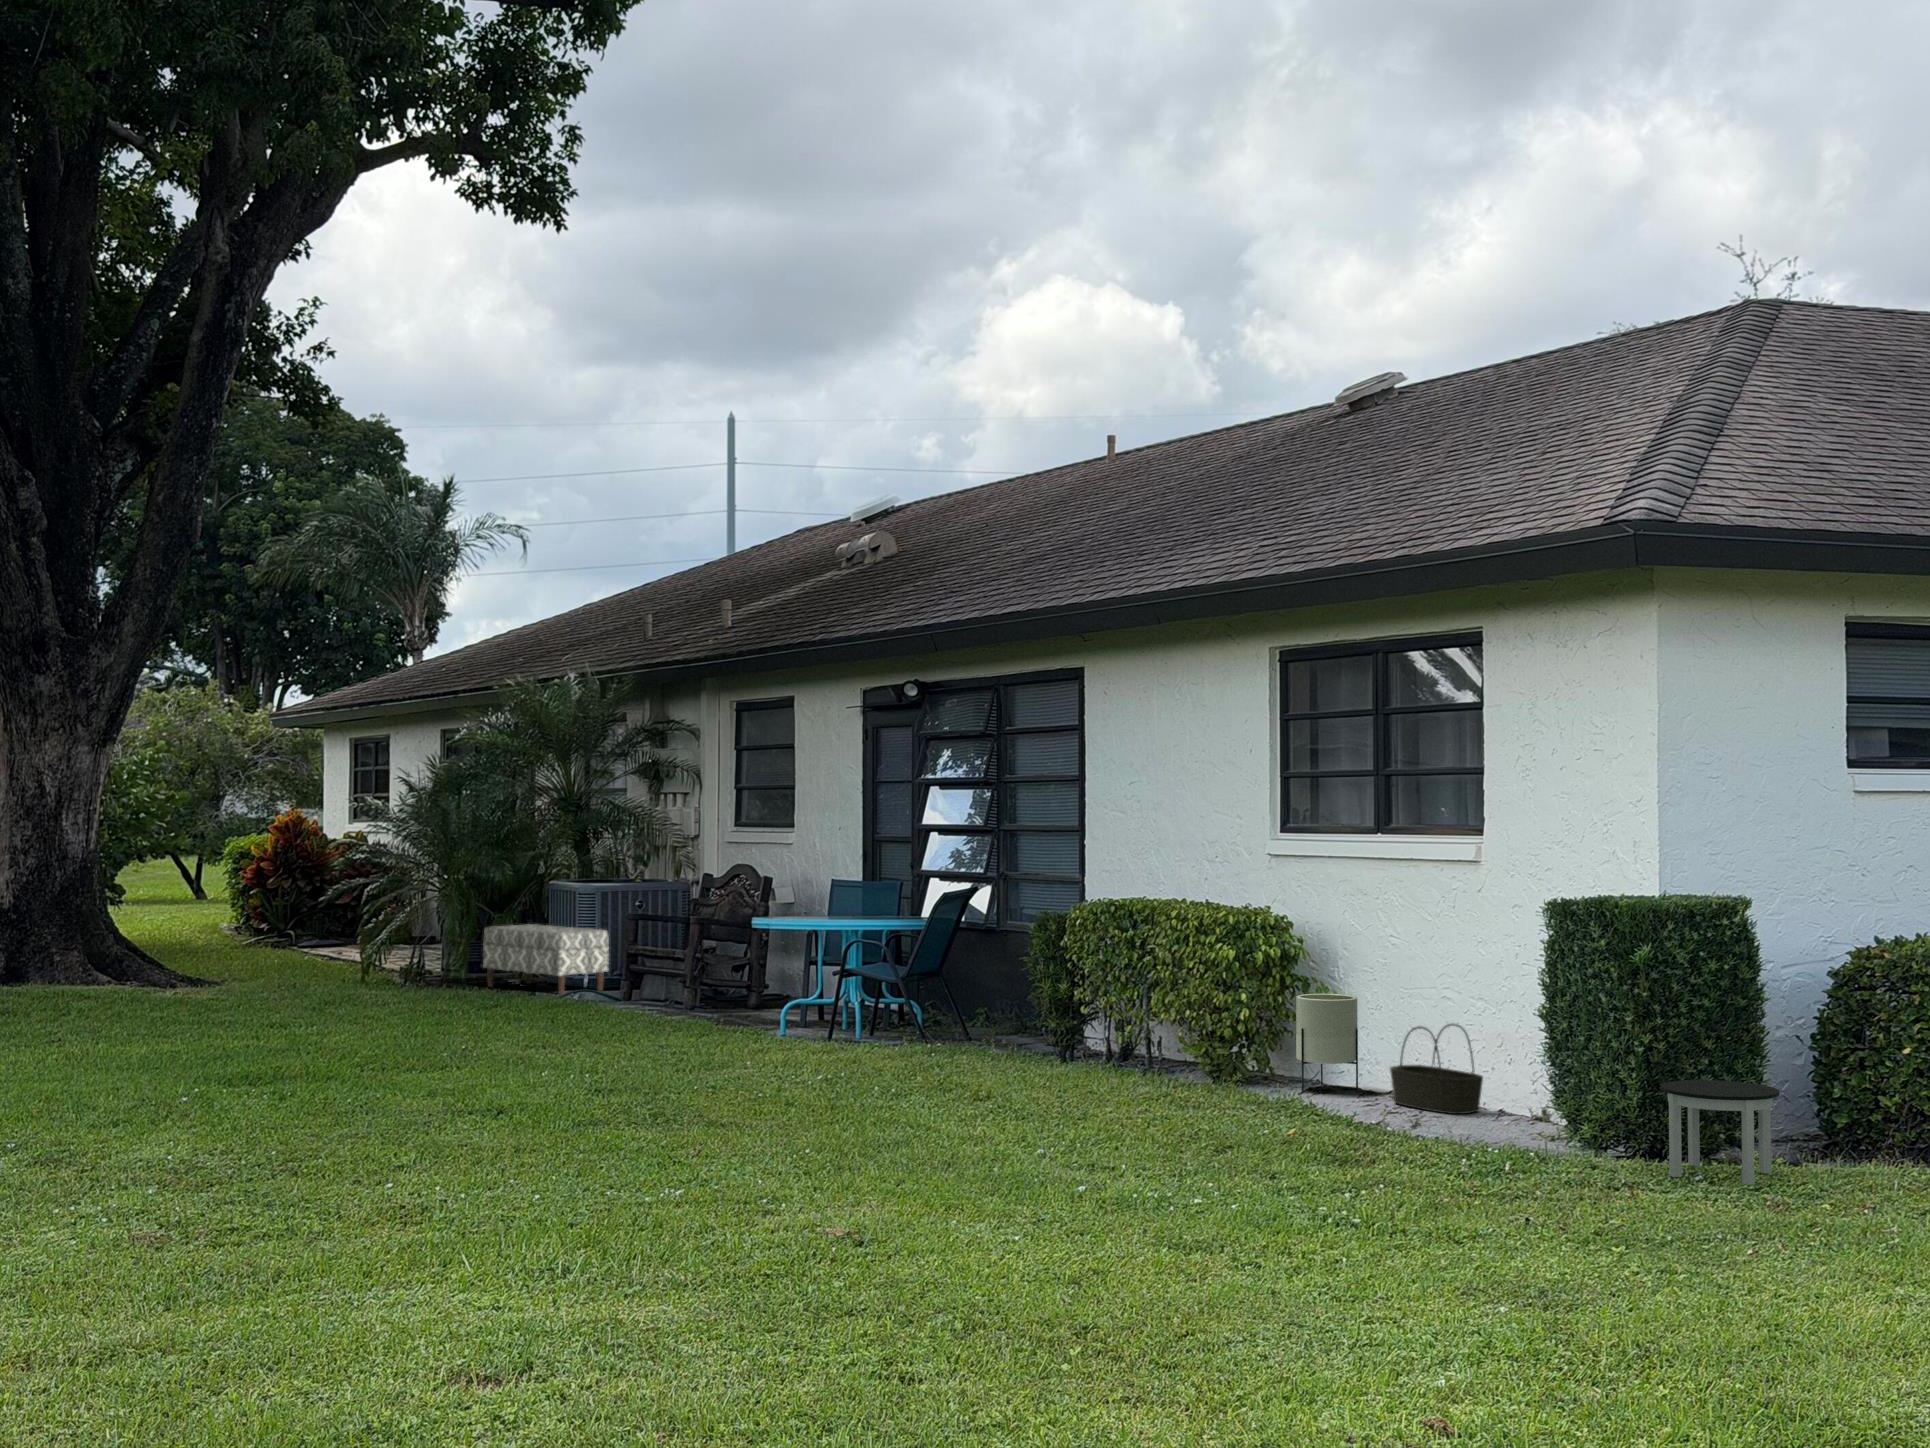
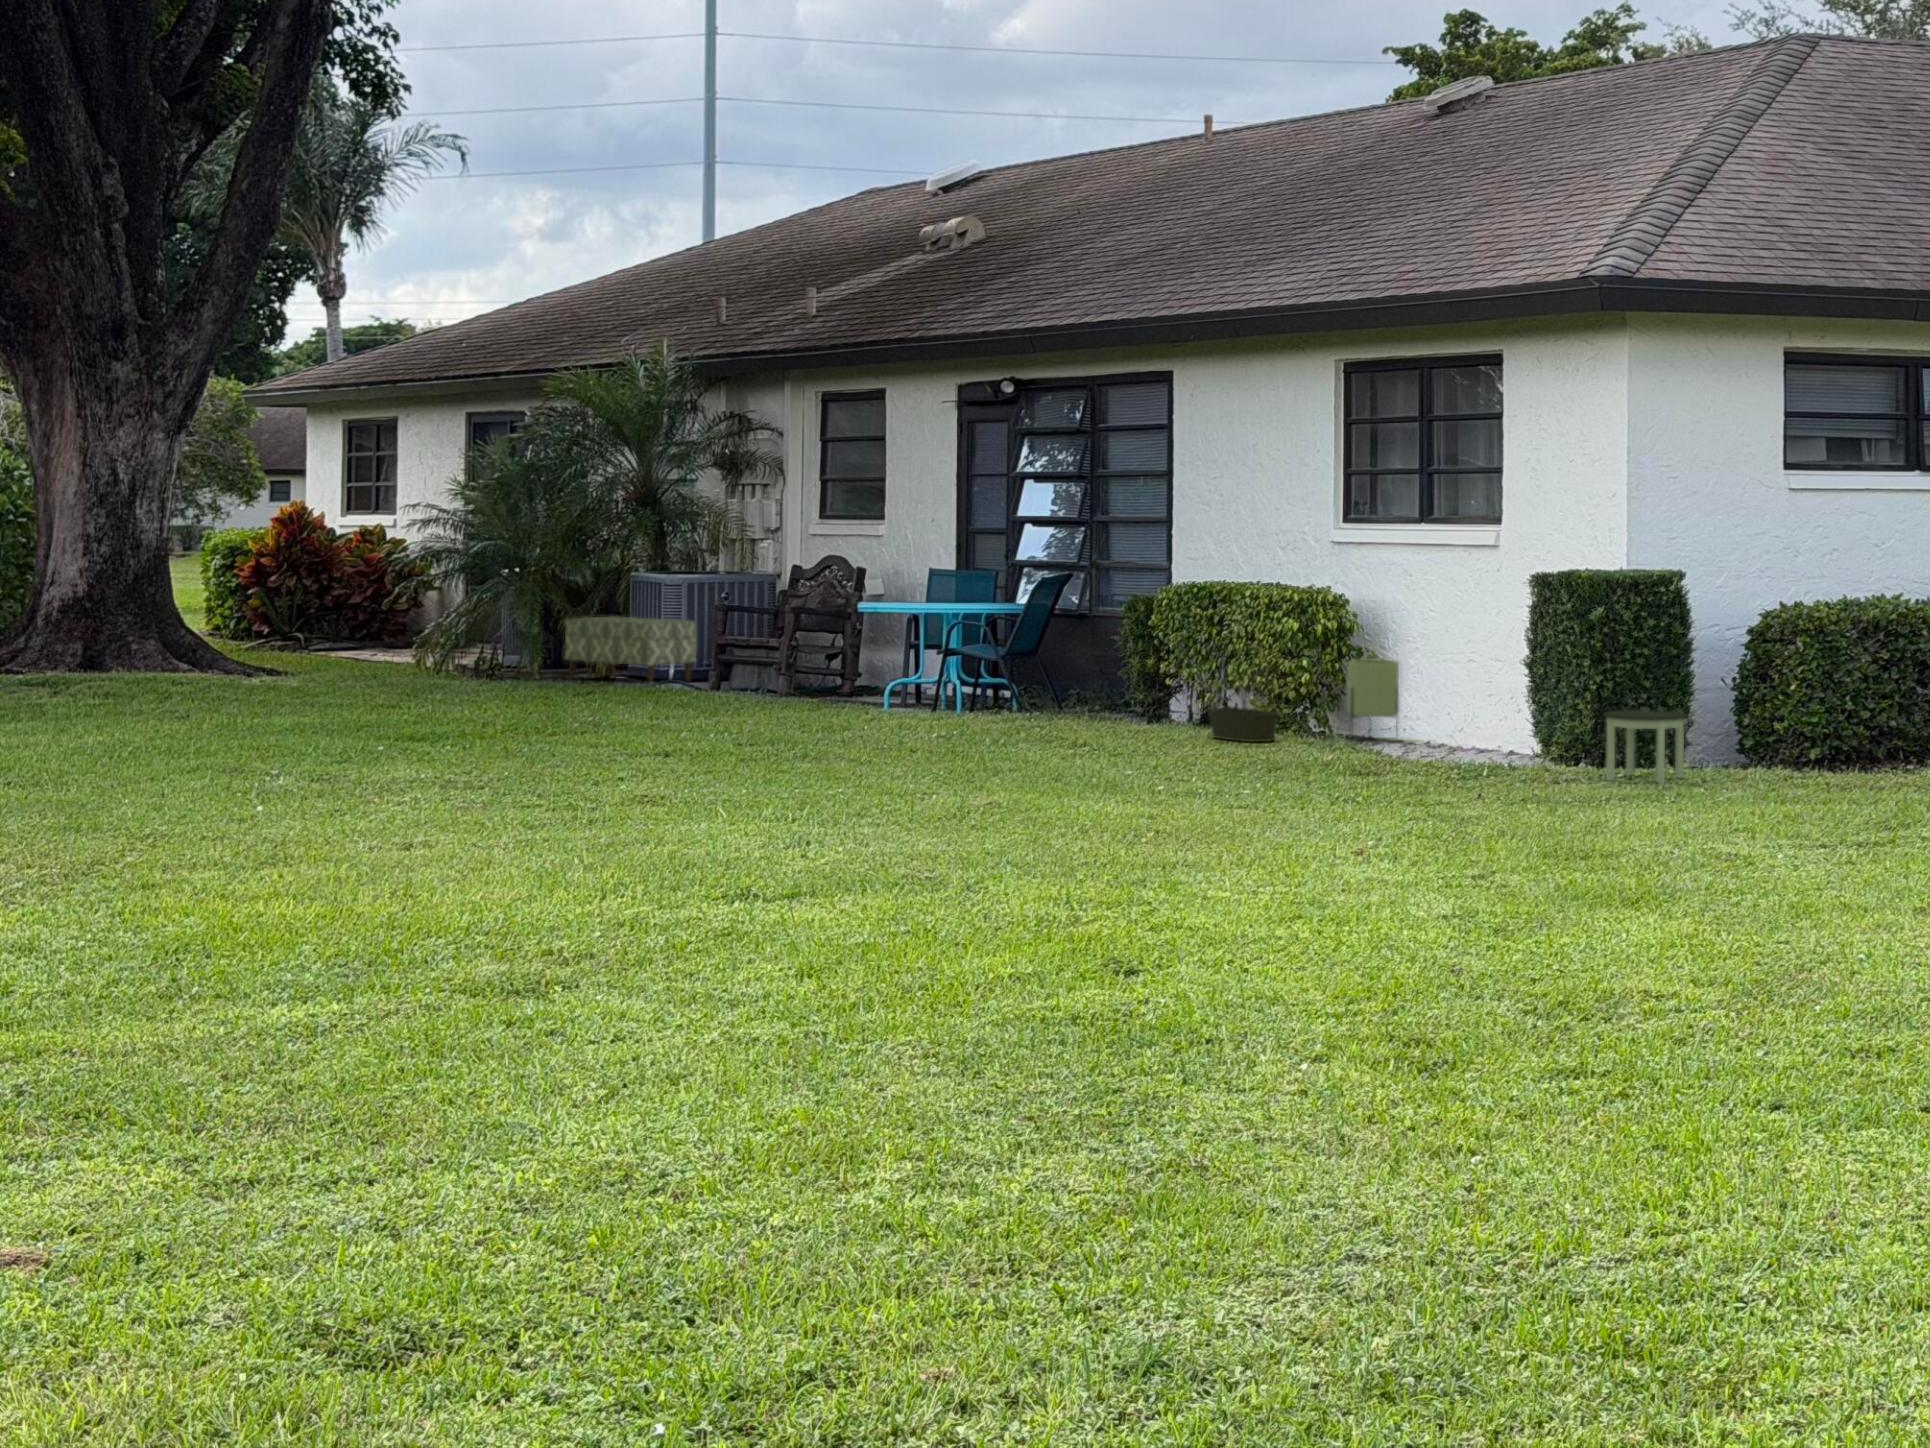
basket: present [1390,1024,1483,1114] -> present [1210,674,1278,742]

